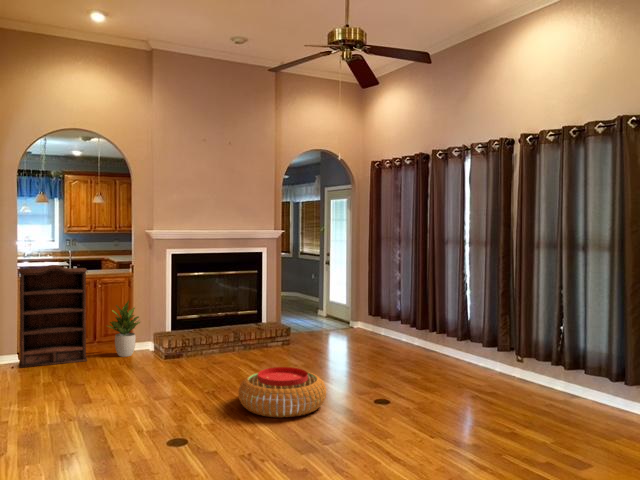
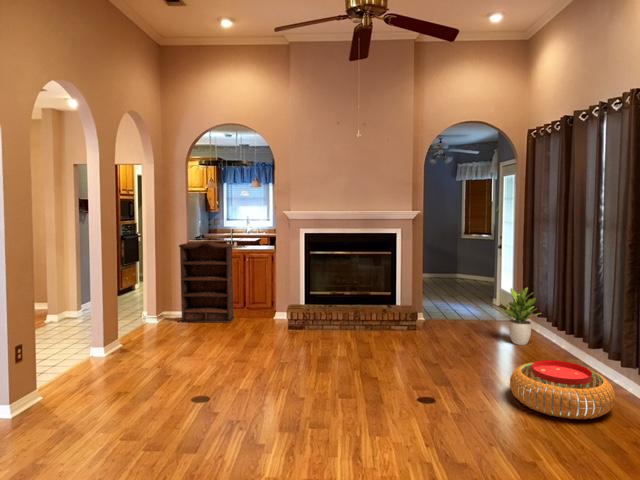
potted plant: present [108,301,140,357] -> present [503,288,541,345]
pouf: present [238,367,326,417] -> present [510,360,615,420]

